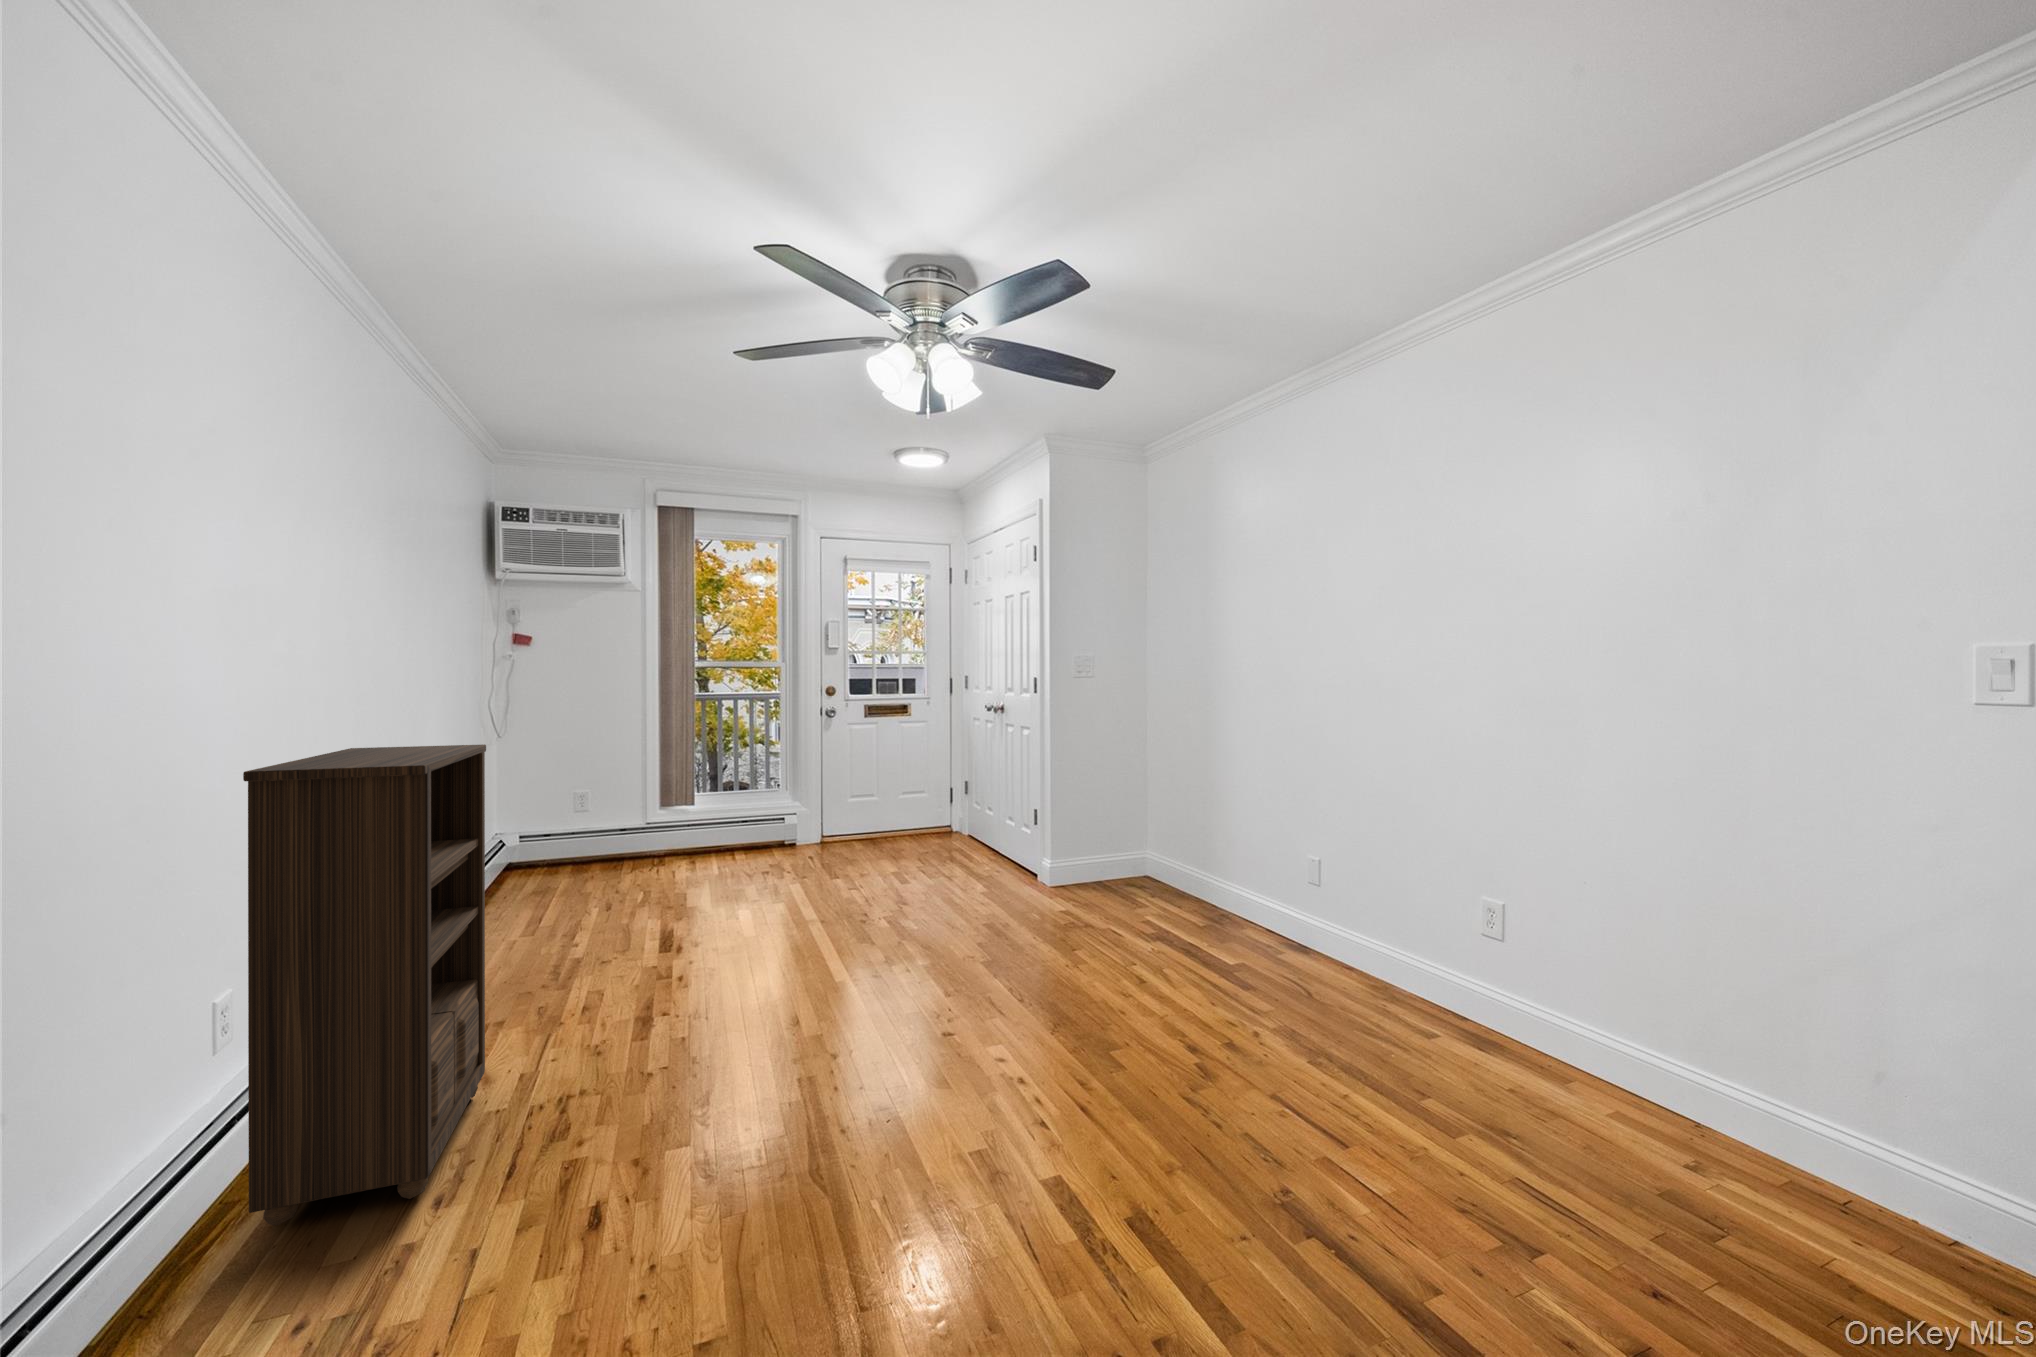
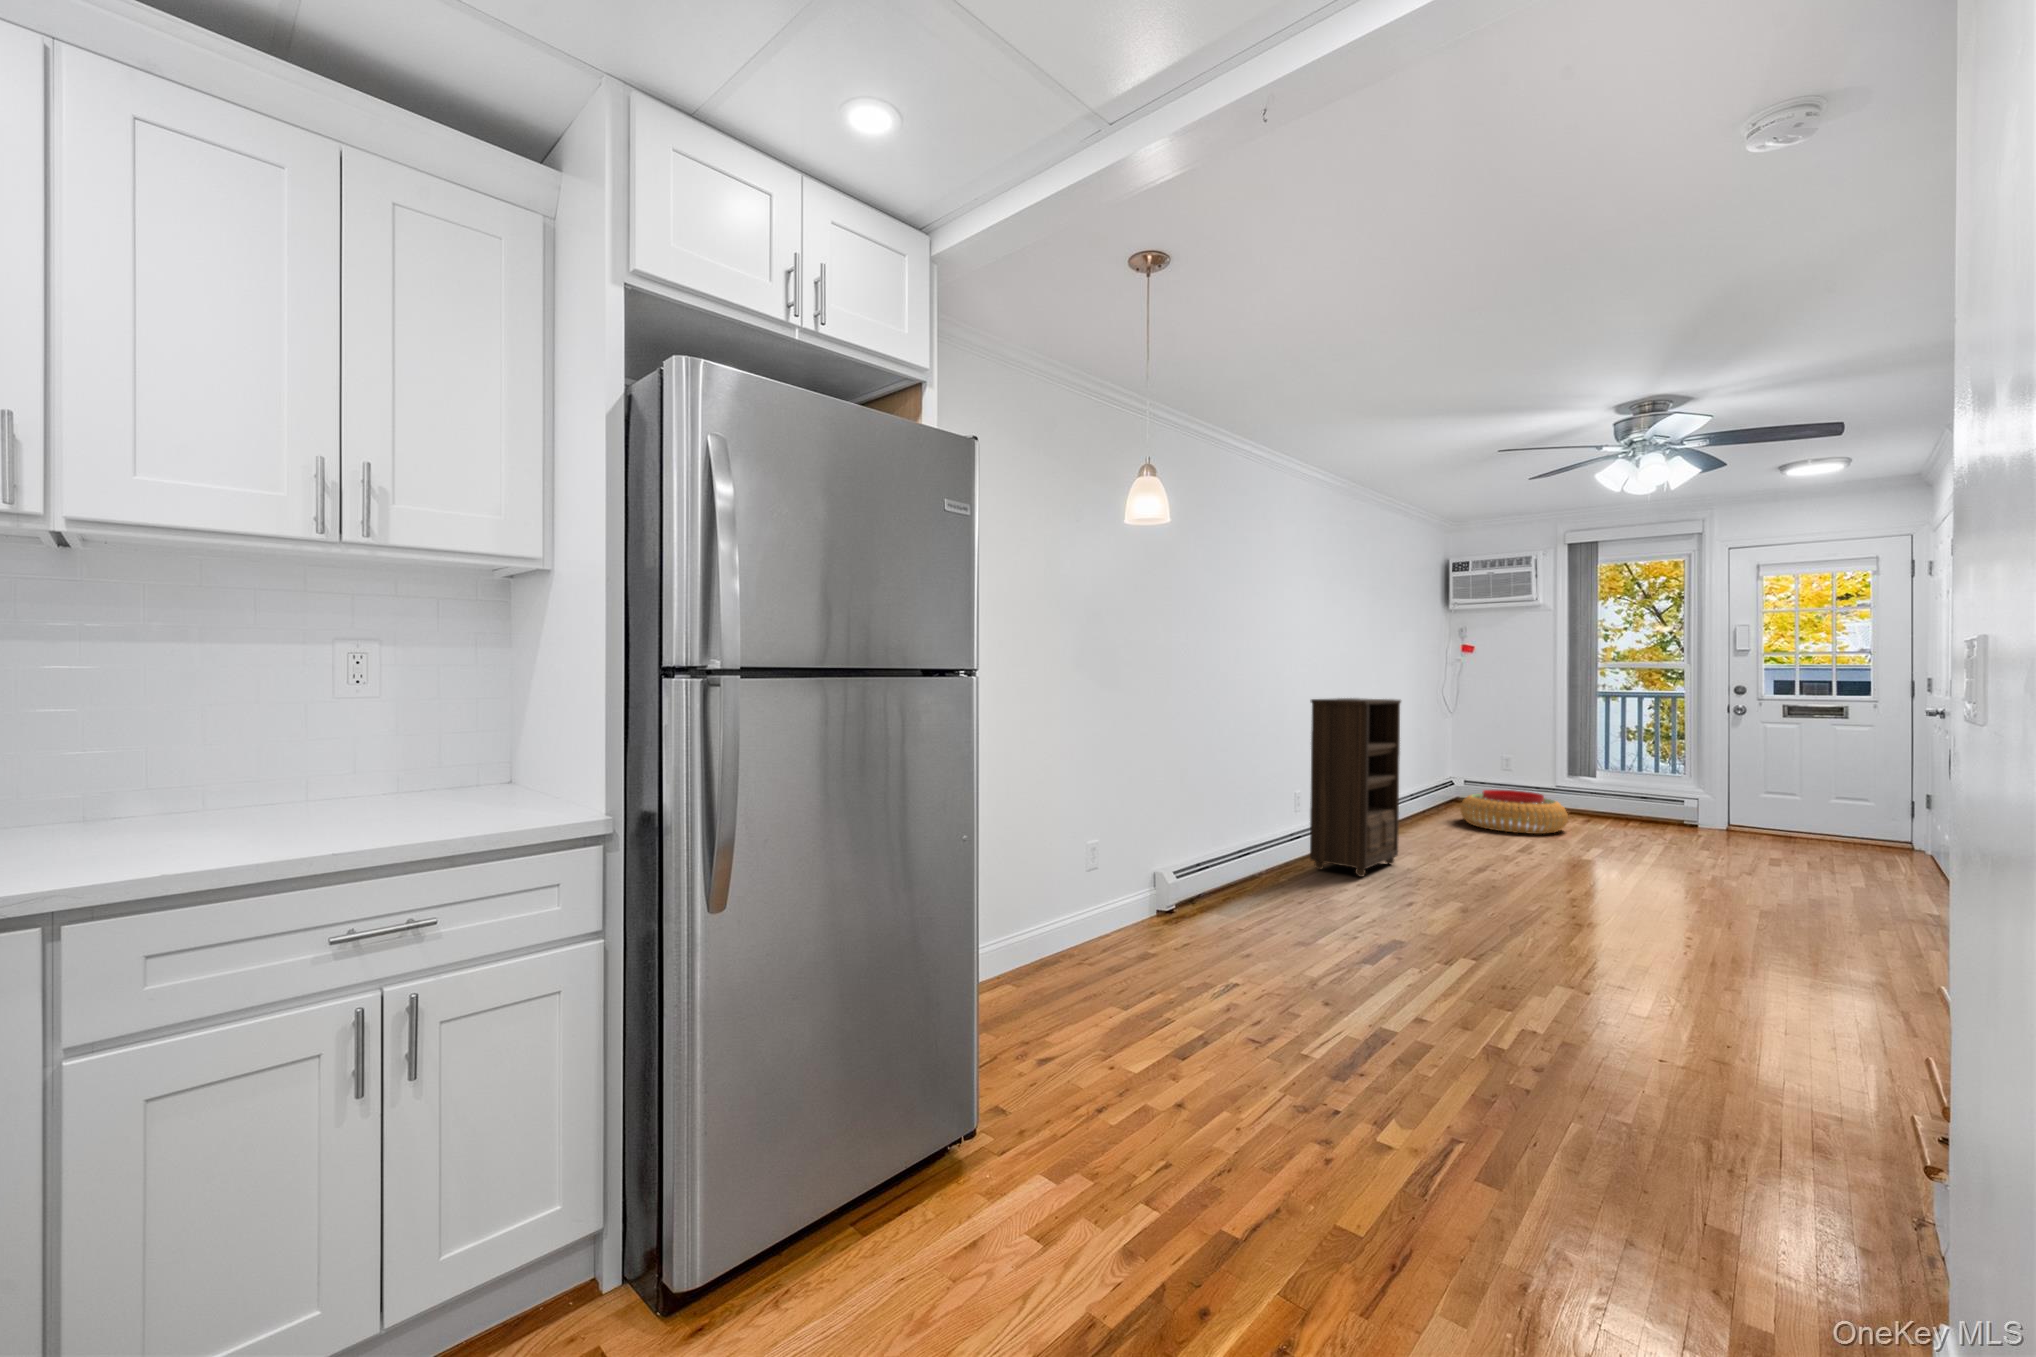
pouf: none [538,845,690,918] -> present [1460,790,1568,834]

